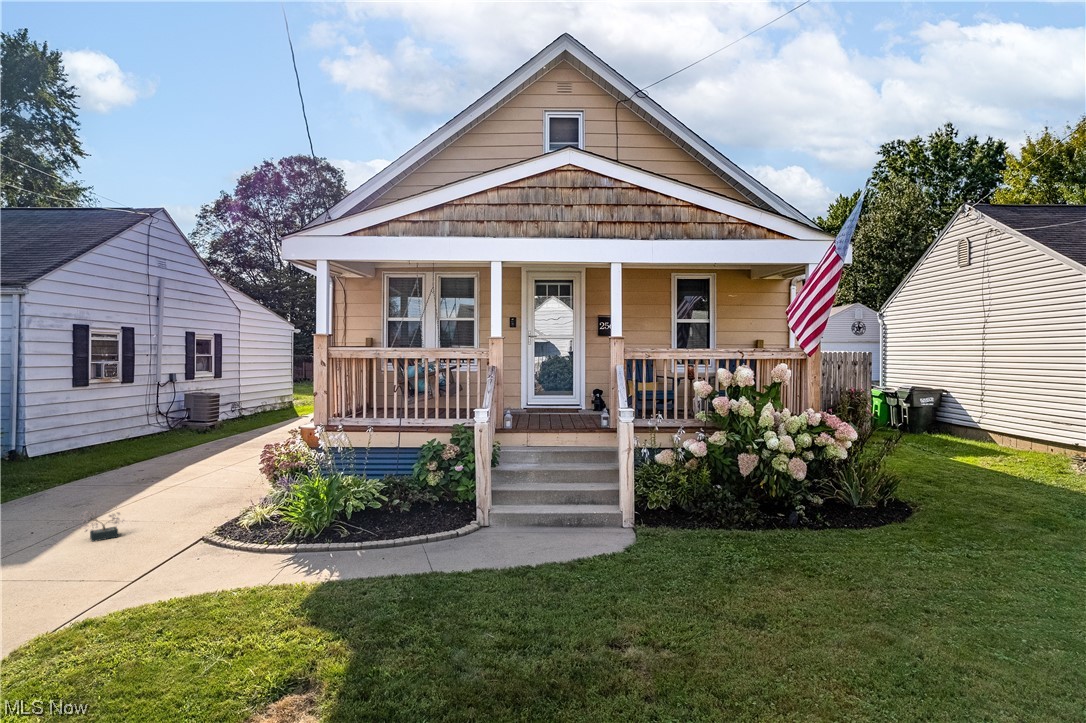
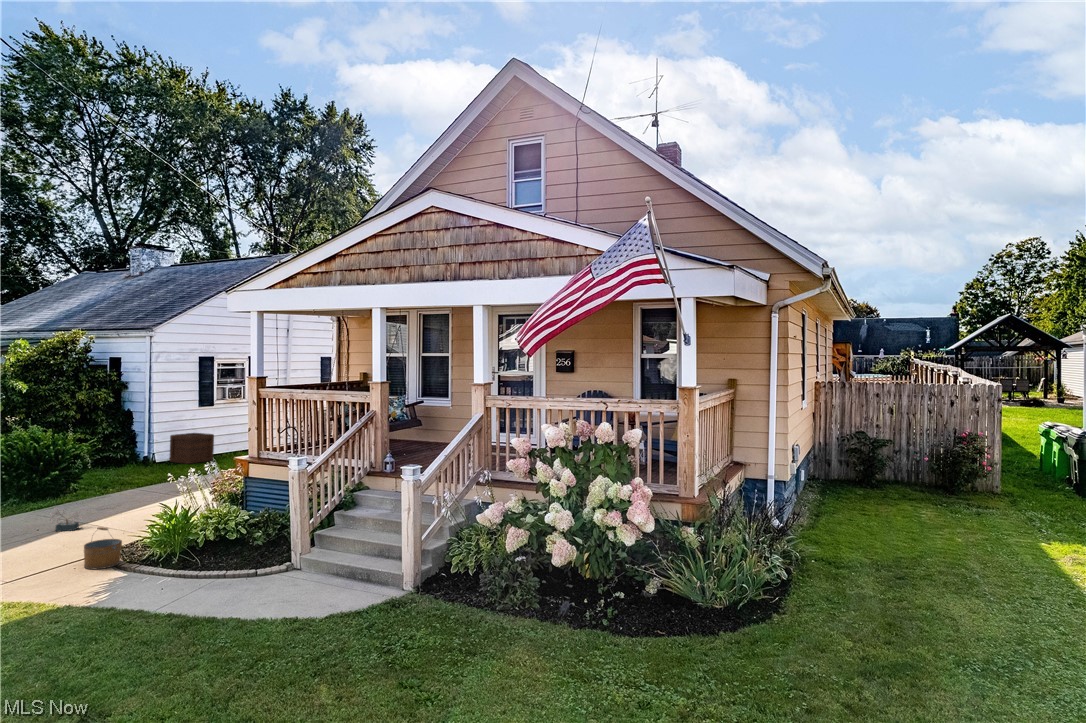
wooden crate: none [45,419,107,458] -> present [169,433,214,464]
bucket: none [241,516,283,567] -> present [84,527,122,569]

